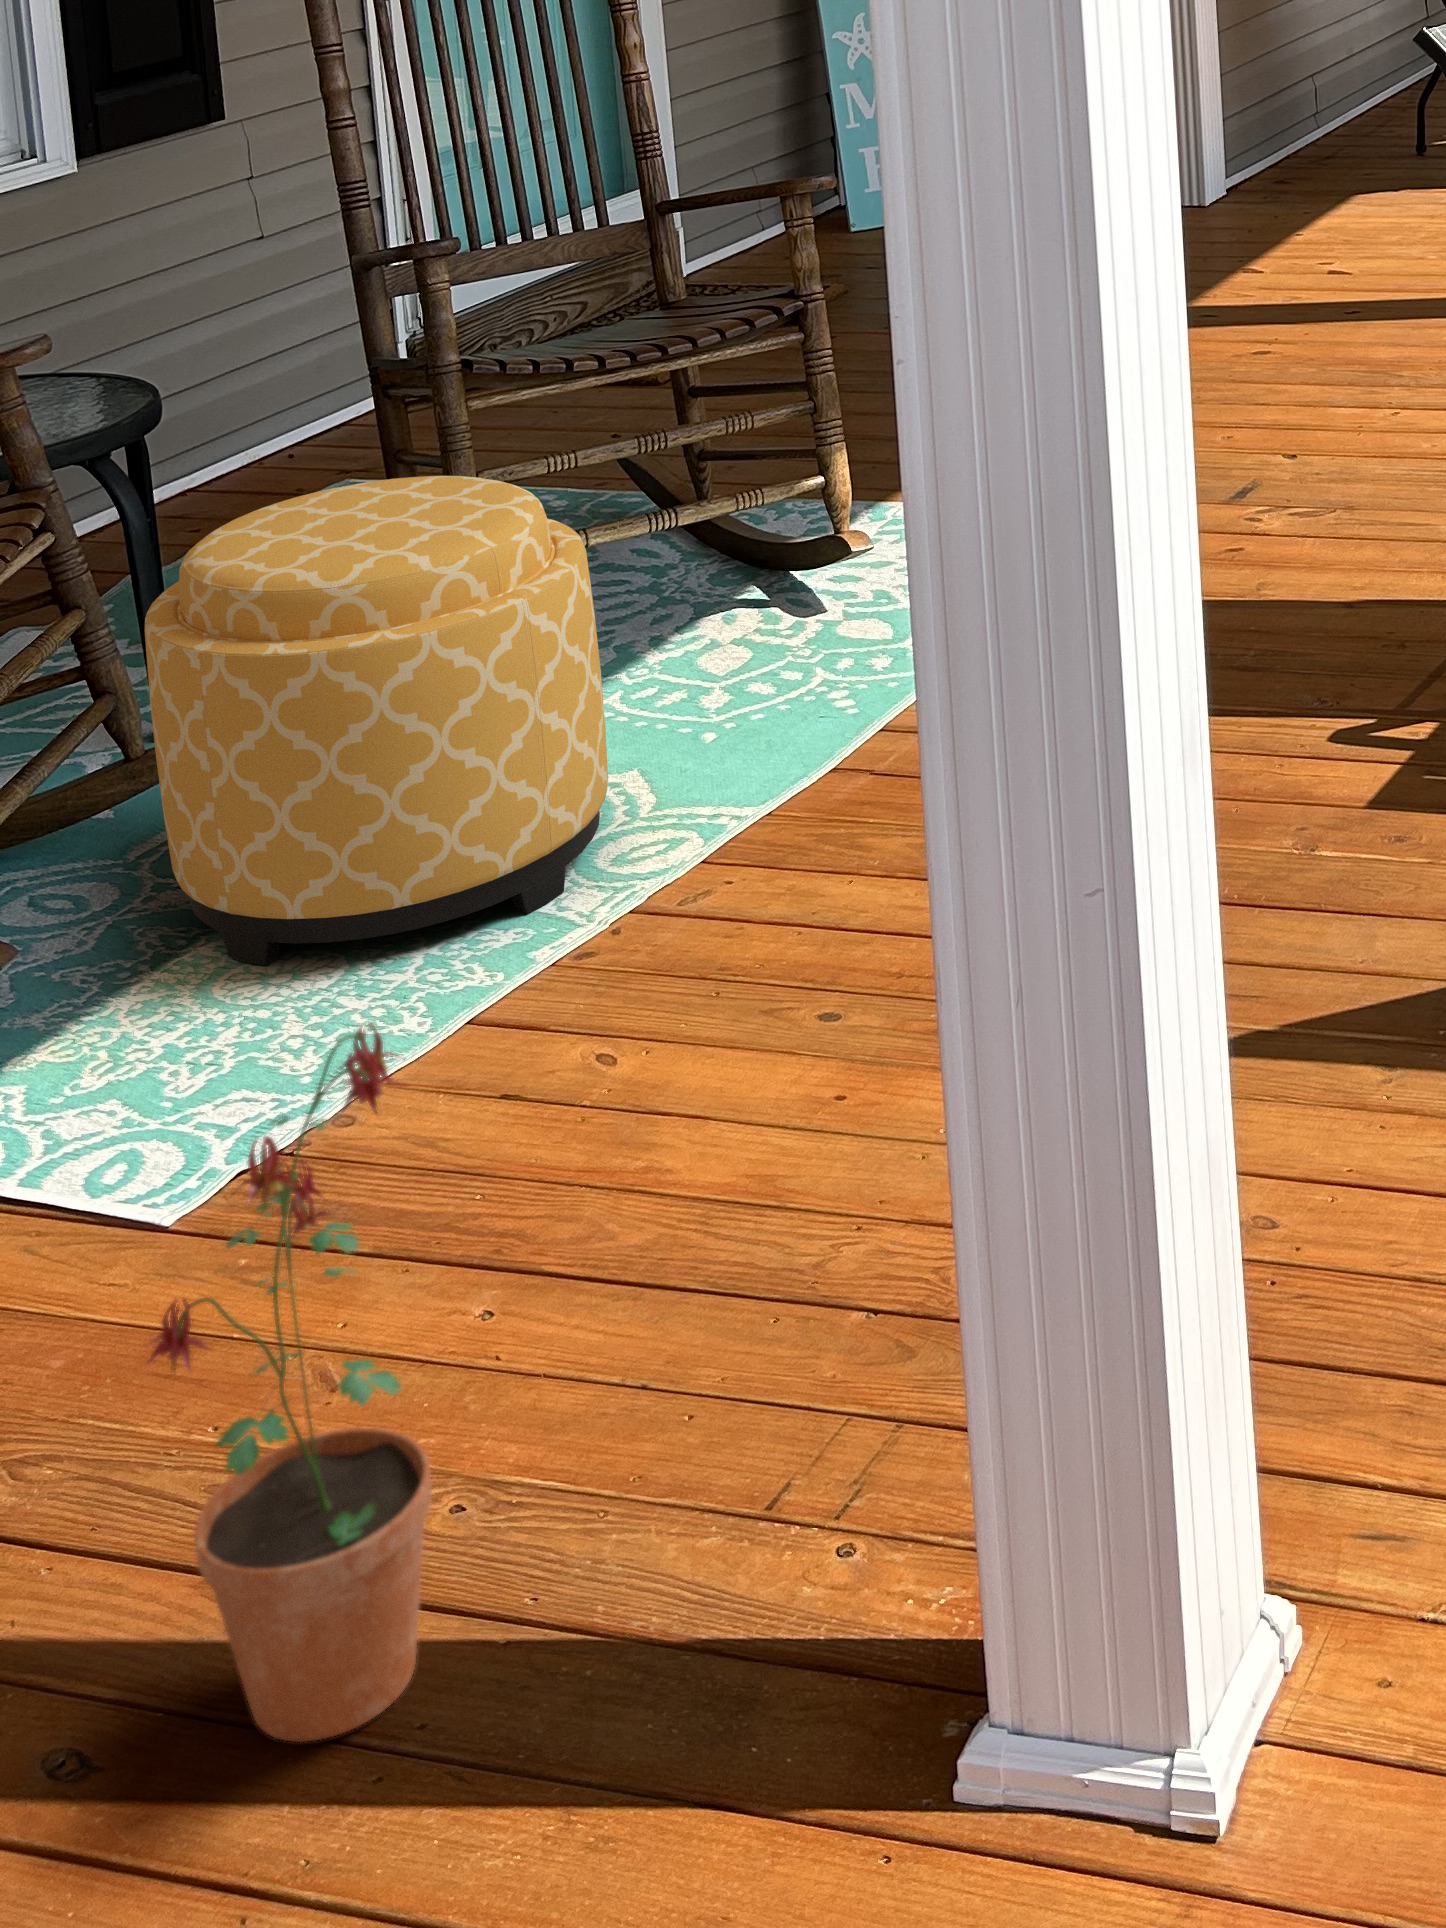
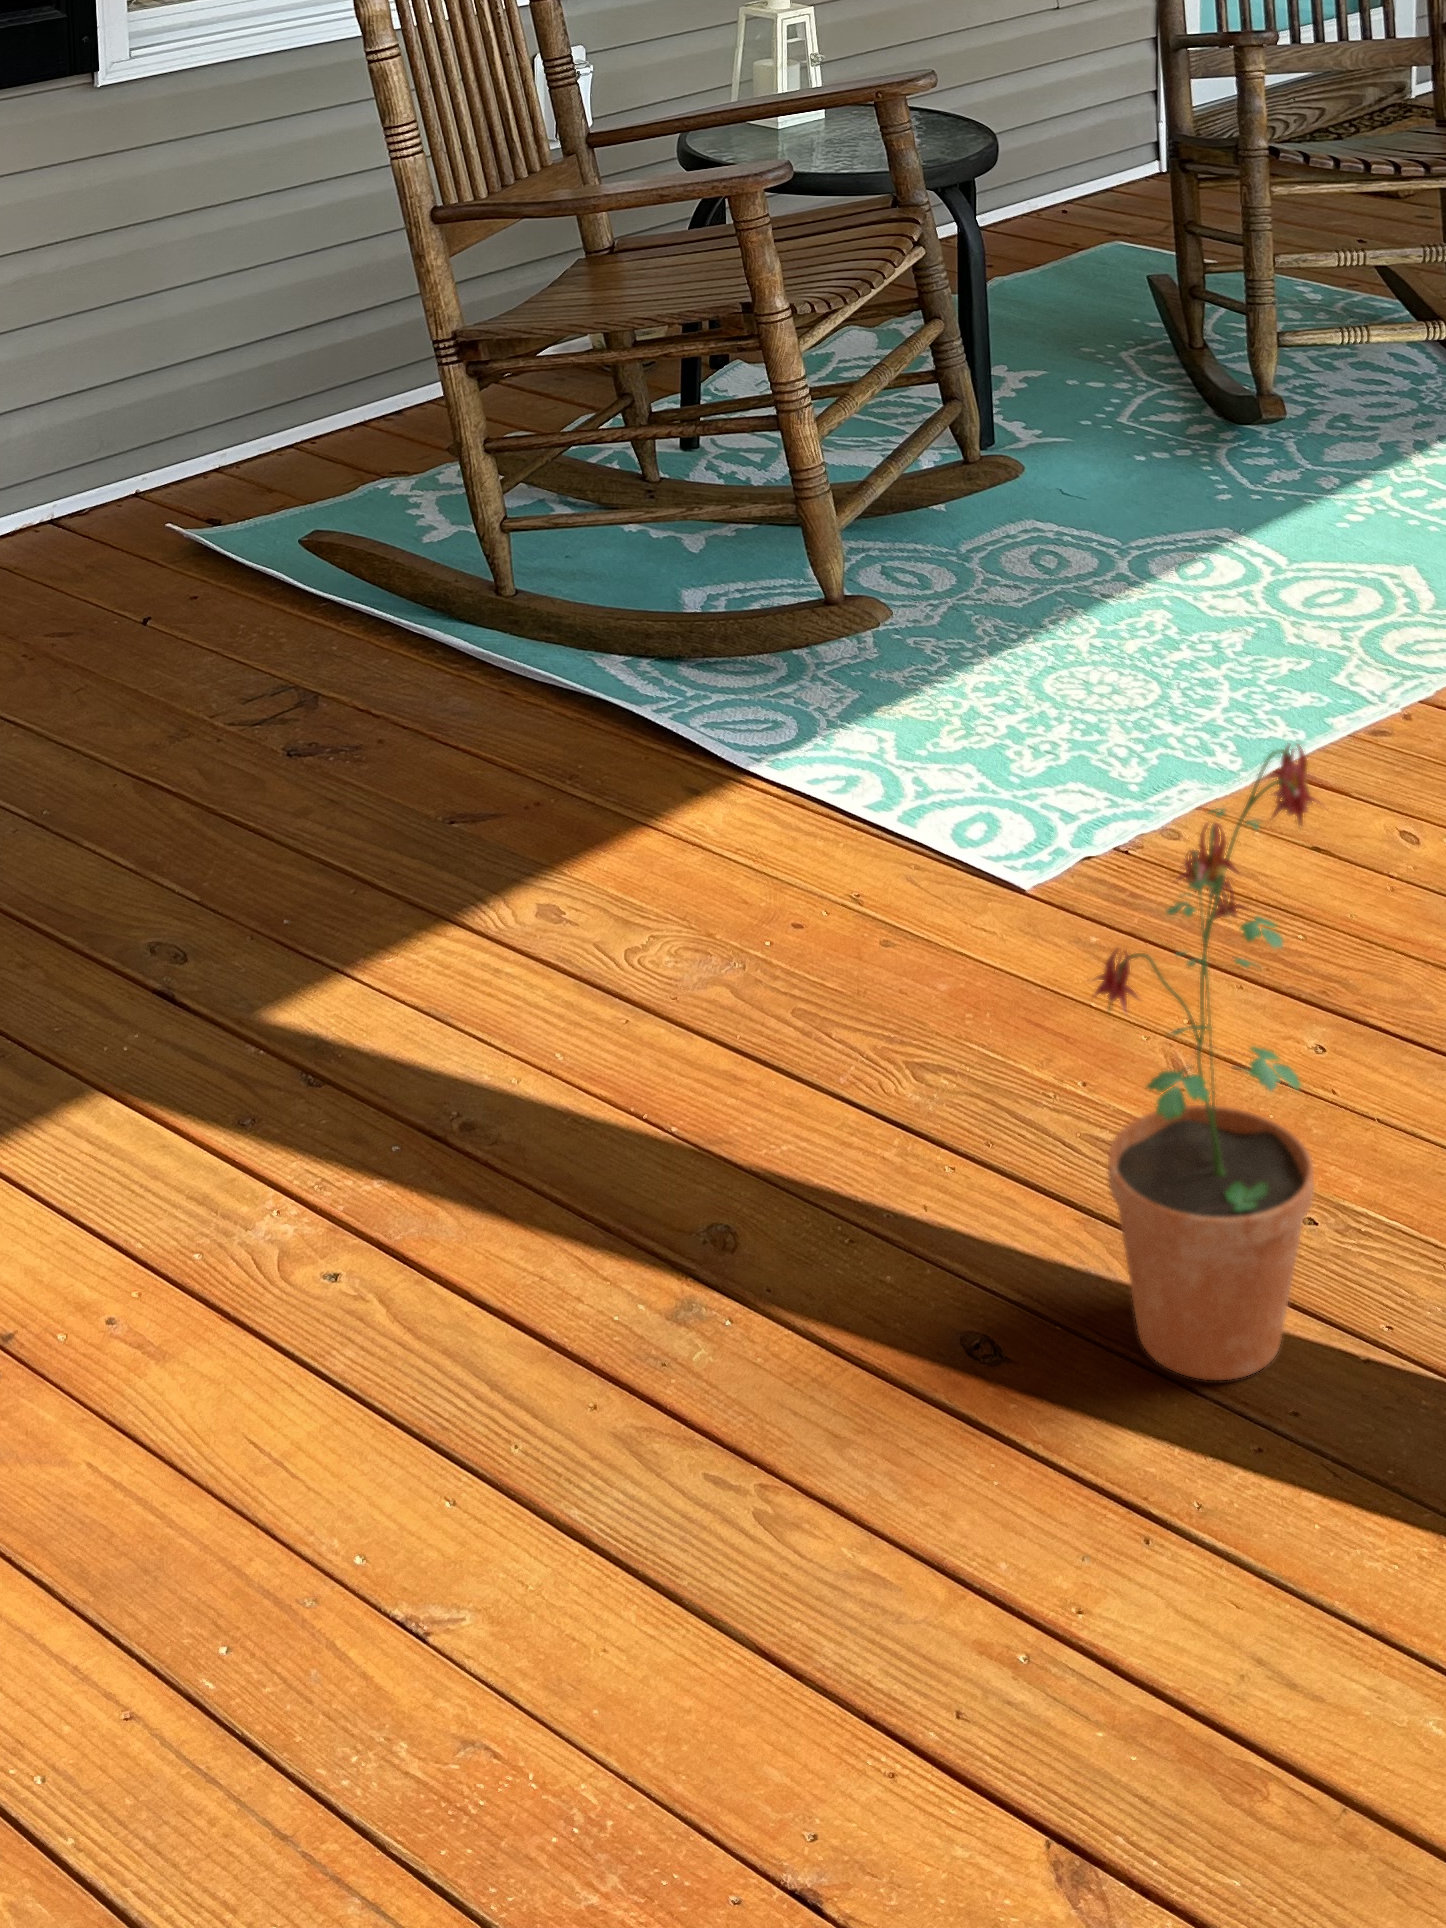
ottoman: present [145,476,608,965] -> none [1008,248,1404,682]

